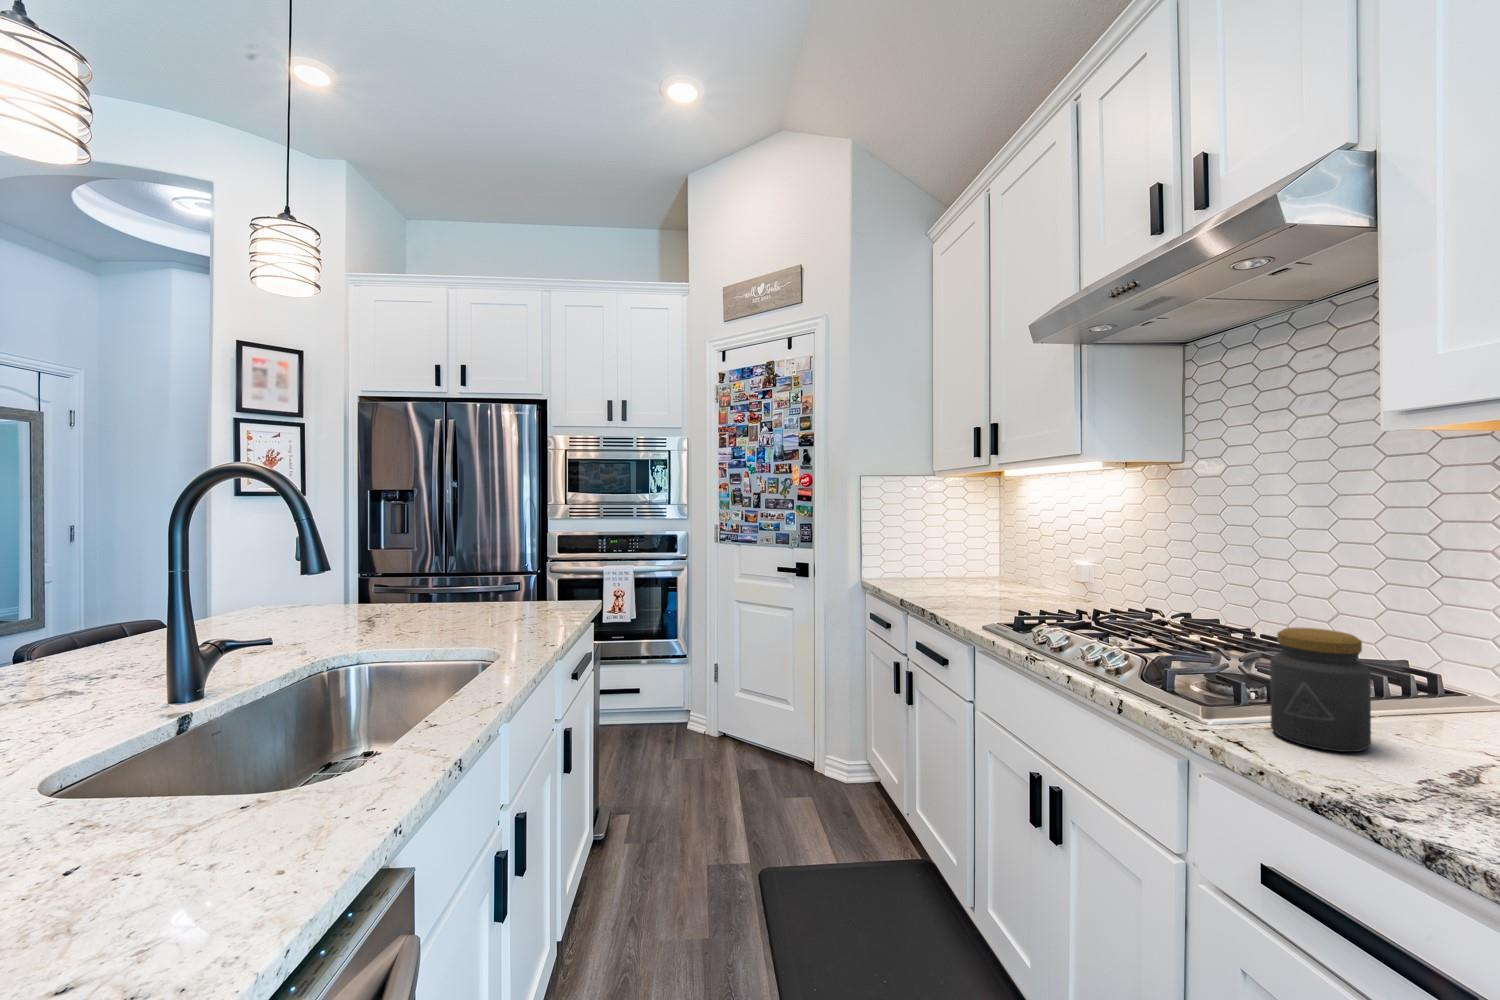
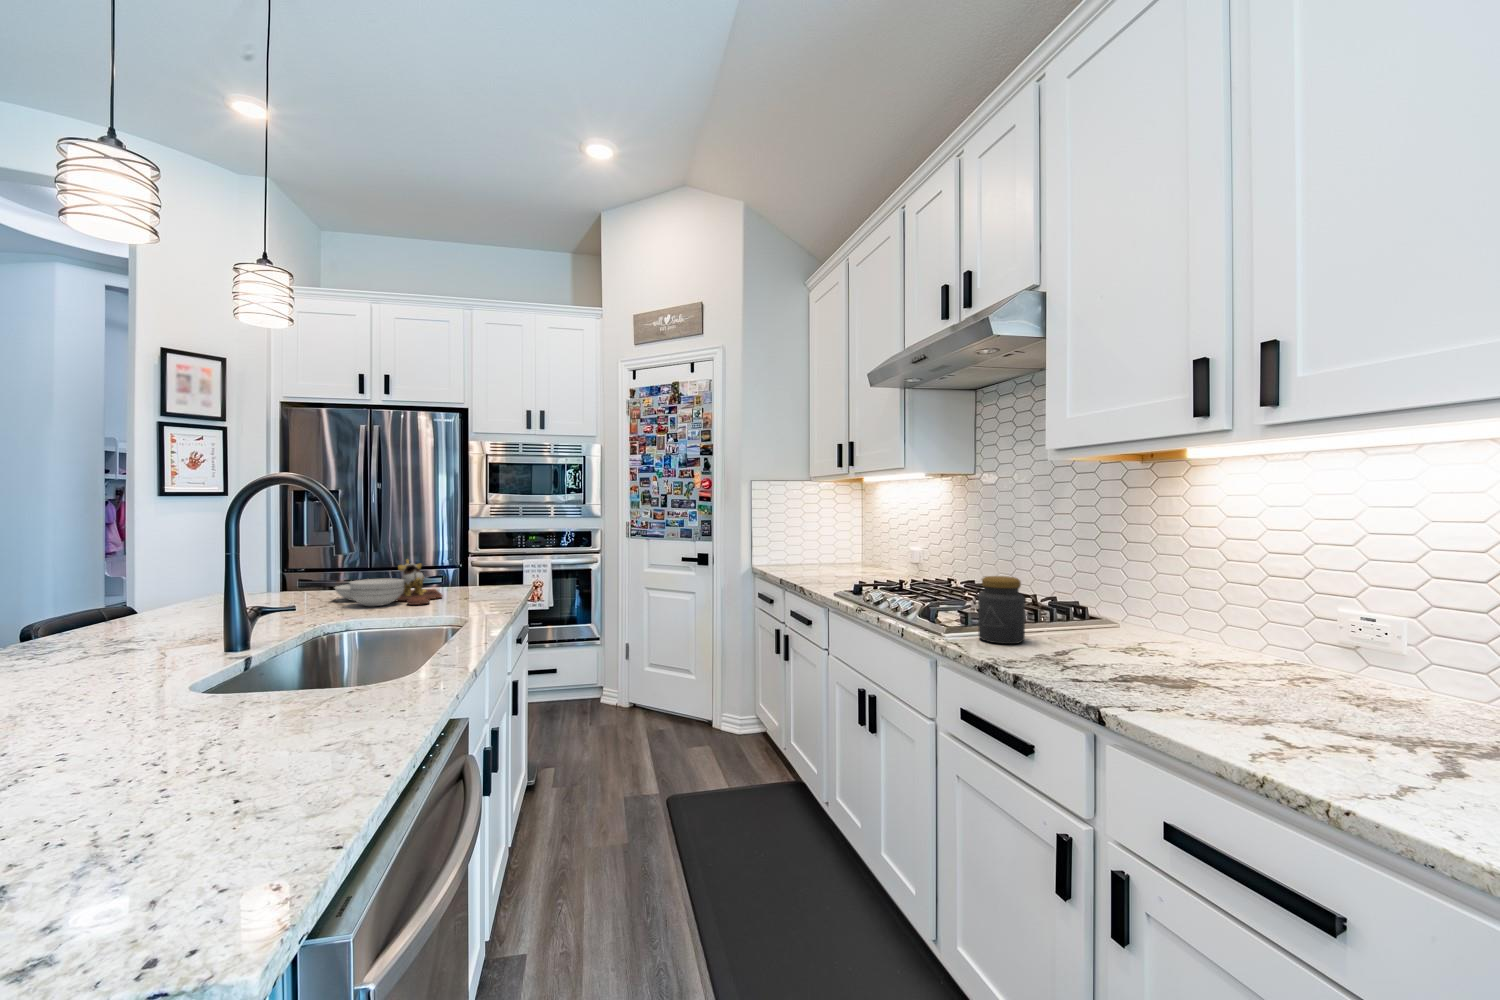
cutting board: none [361,571,485,631] -> present [335,559,442,606]

